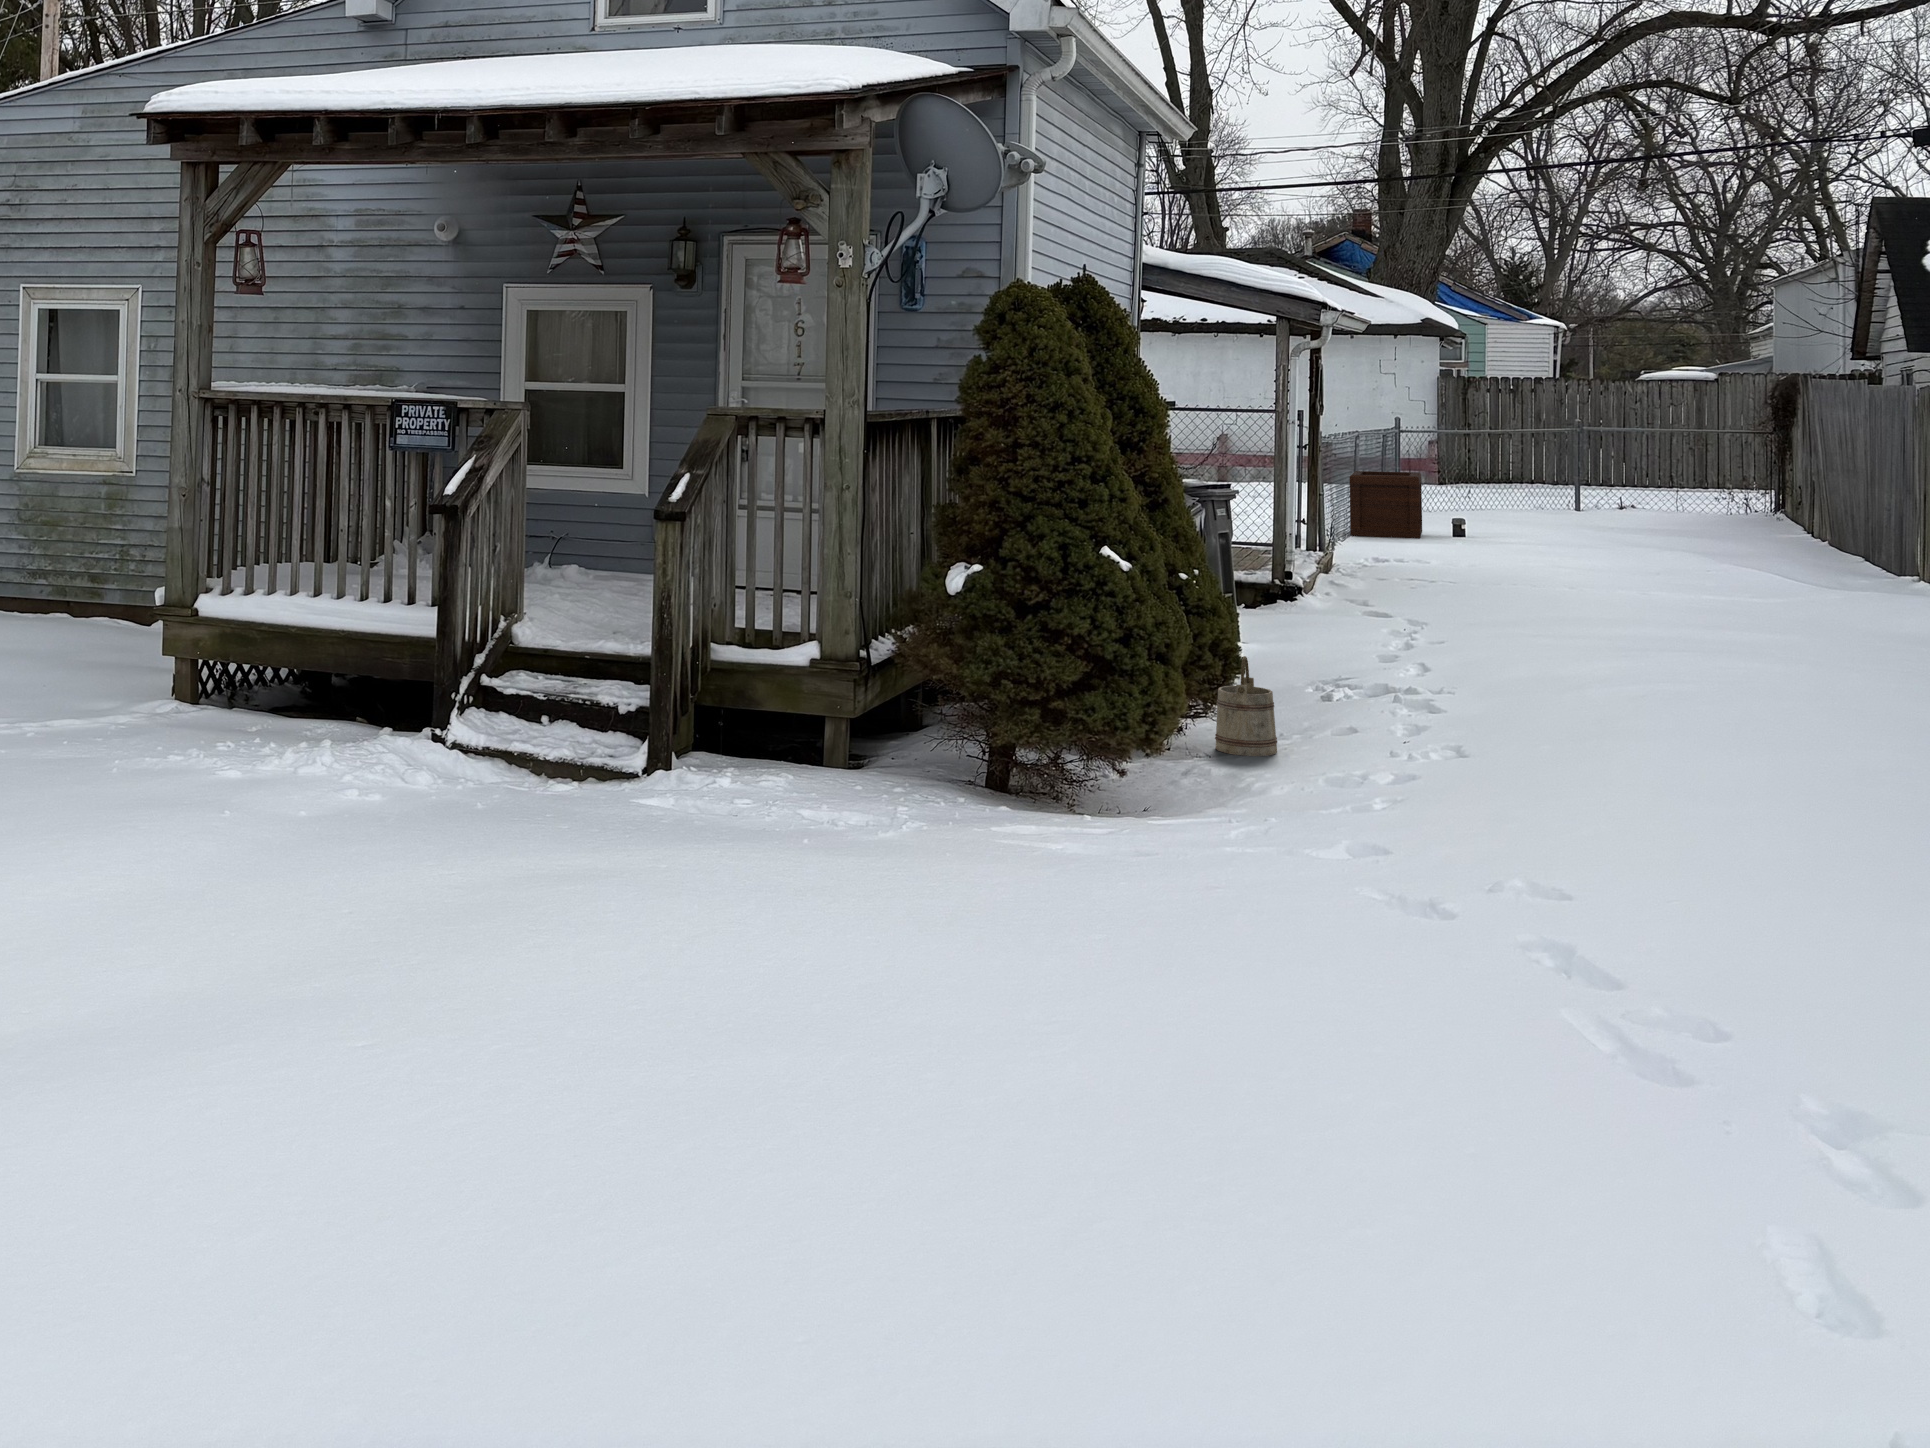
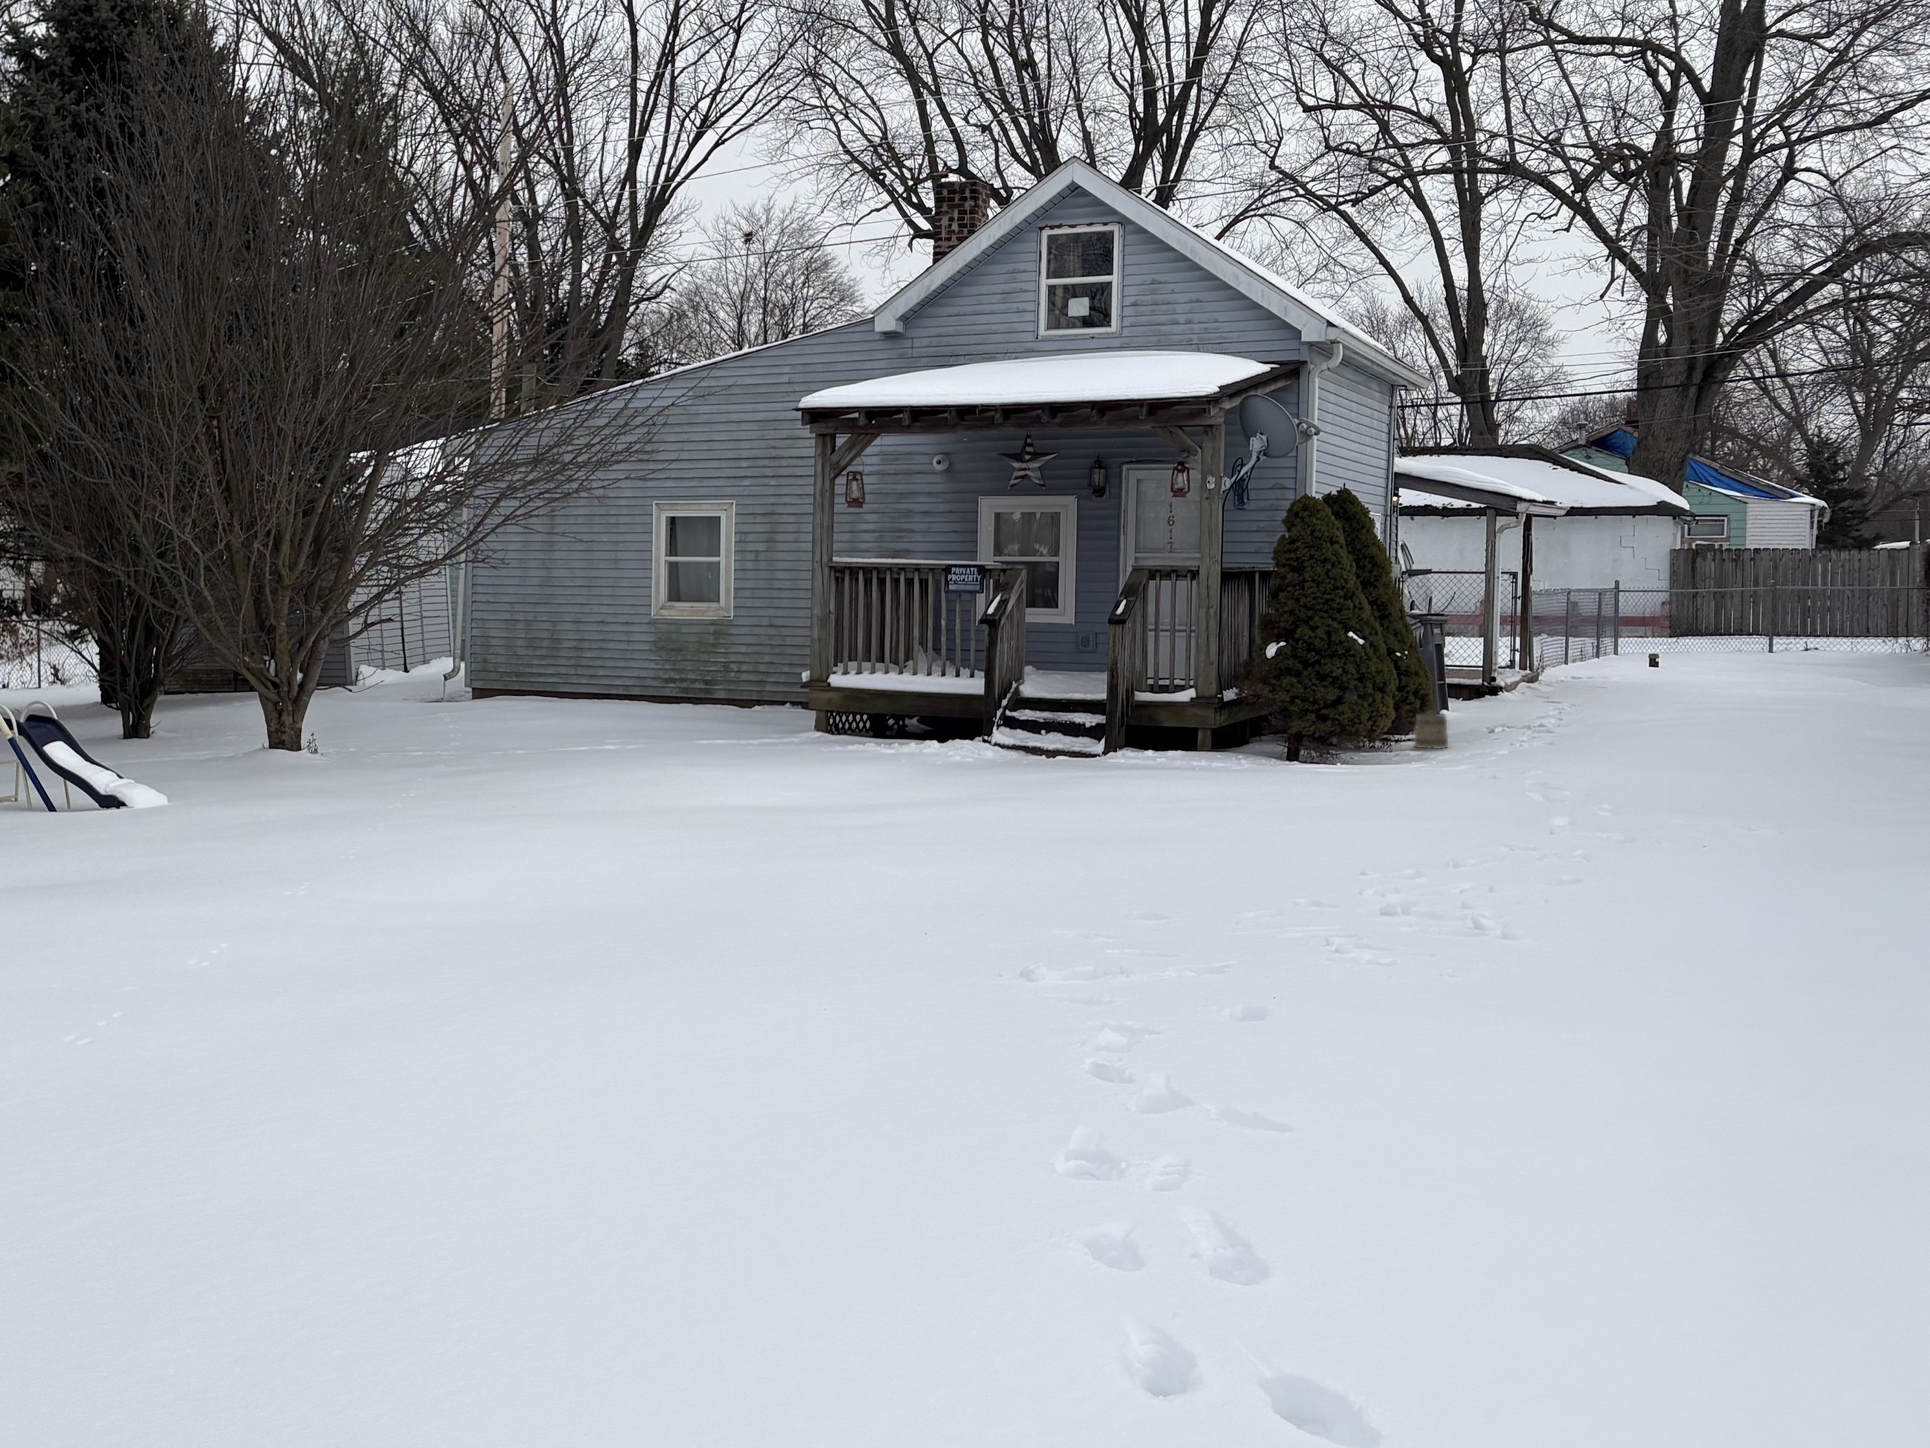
wooden crate: present [1350,471,1422,539] -> none [1562,620,1621,671]

